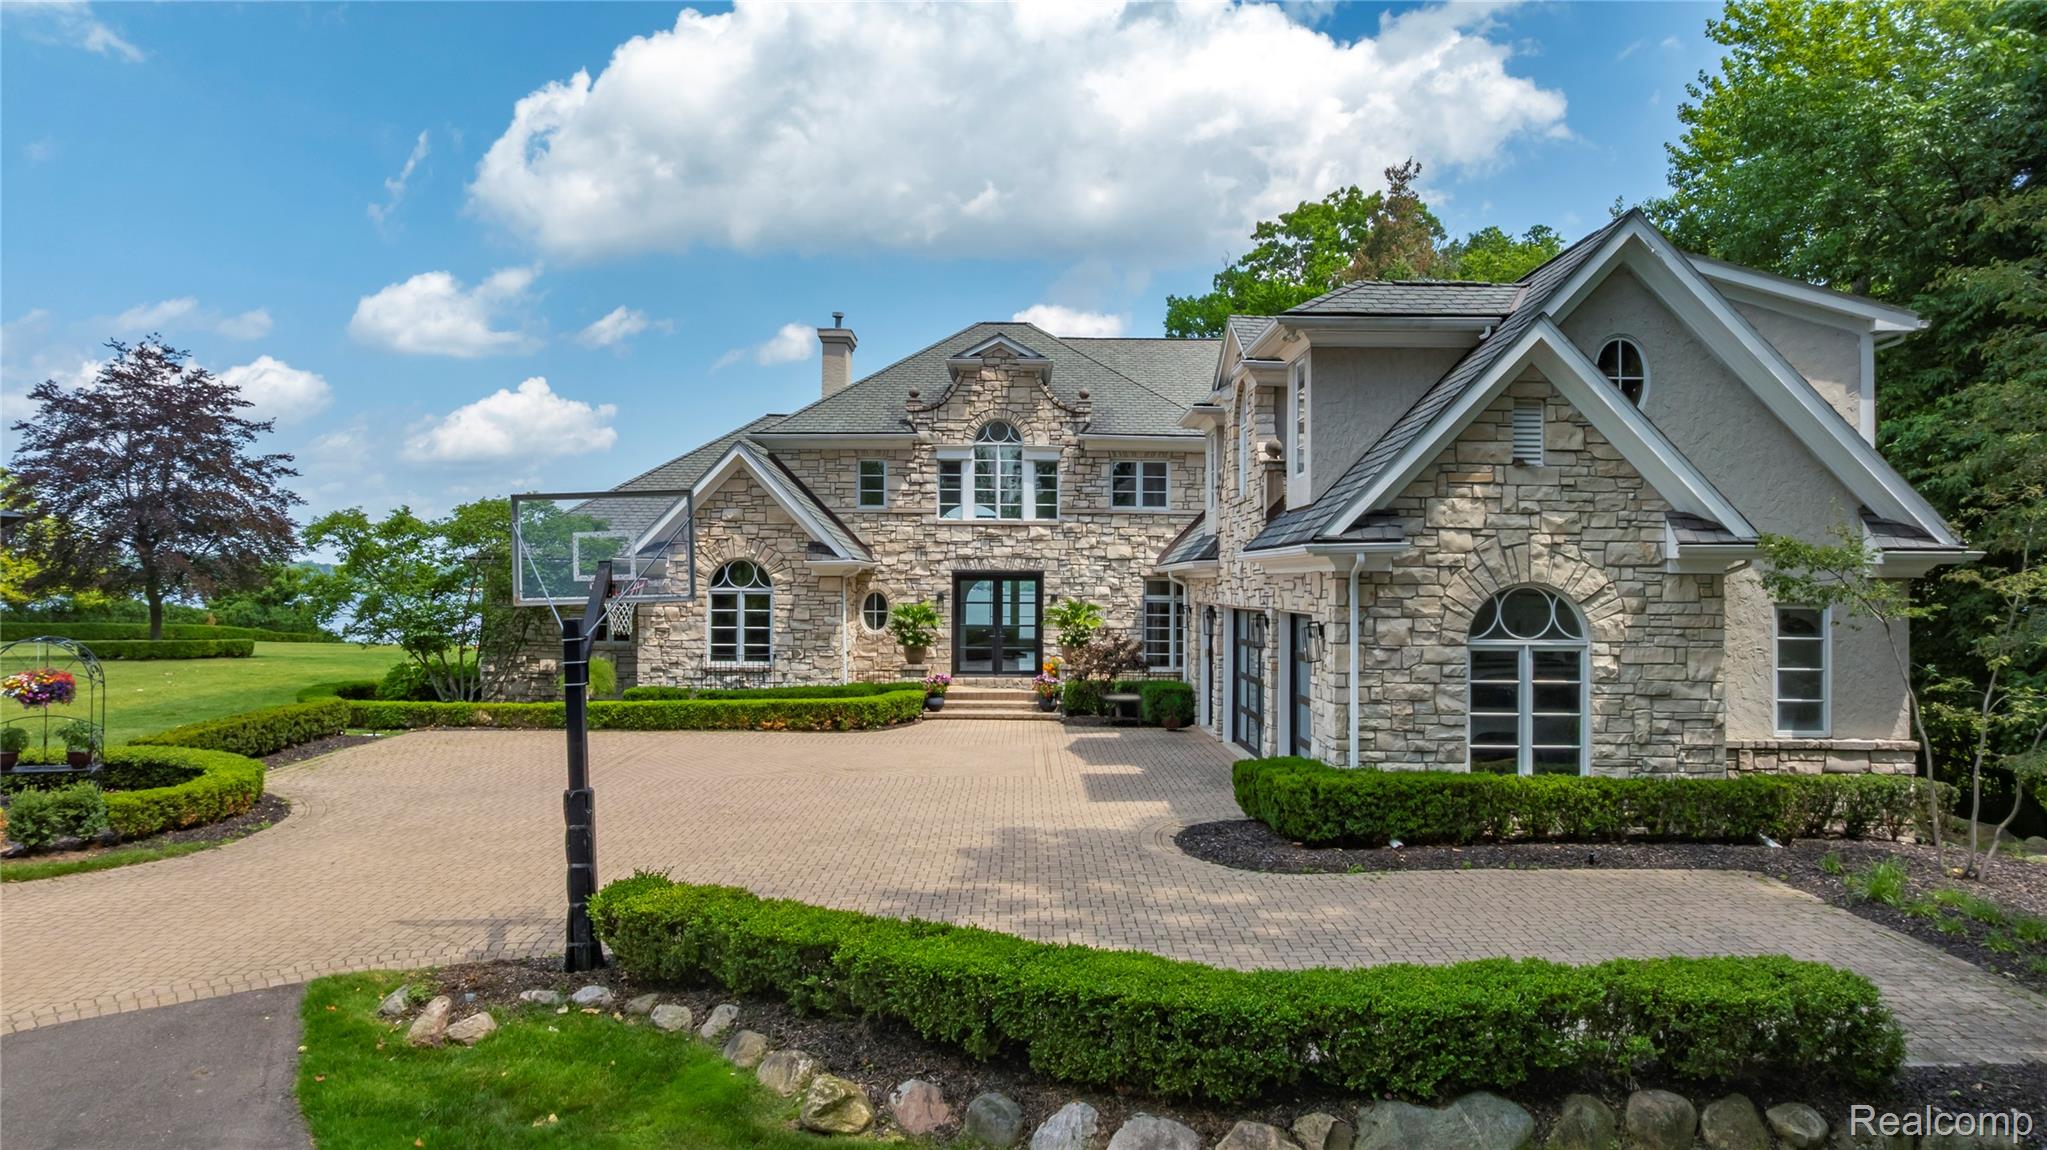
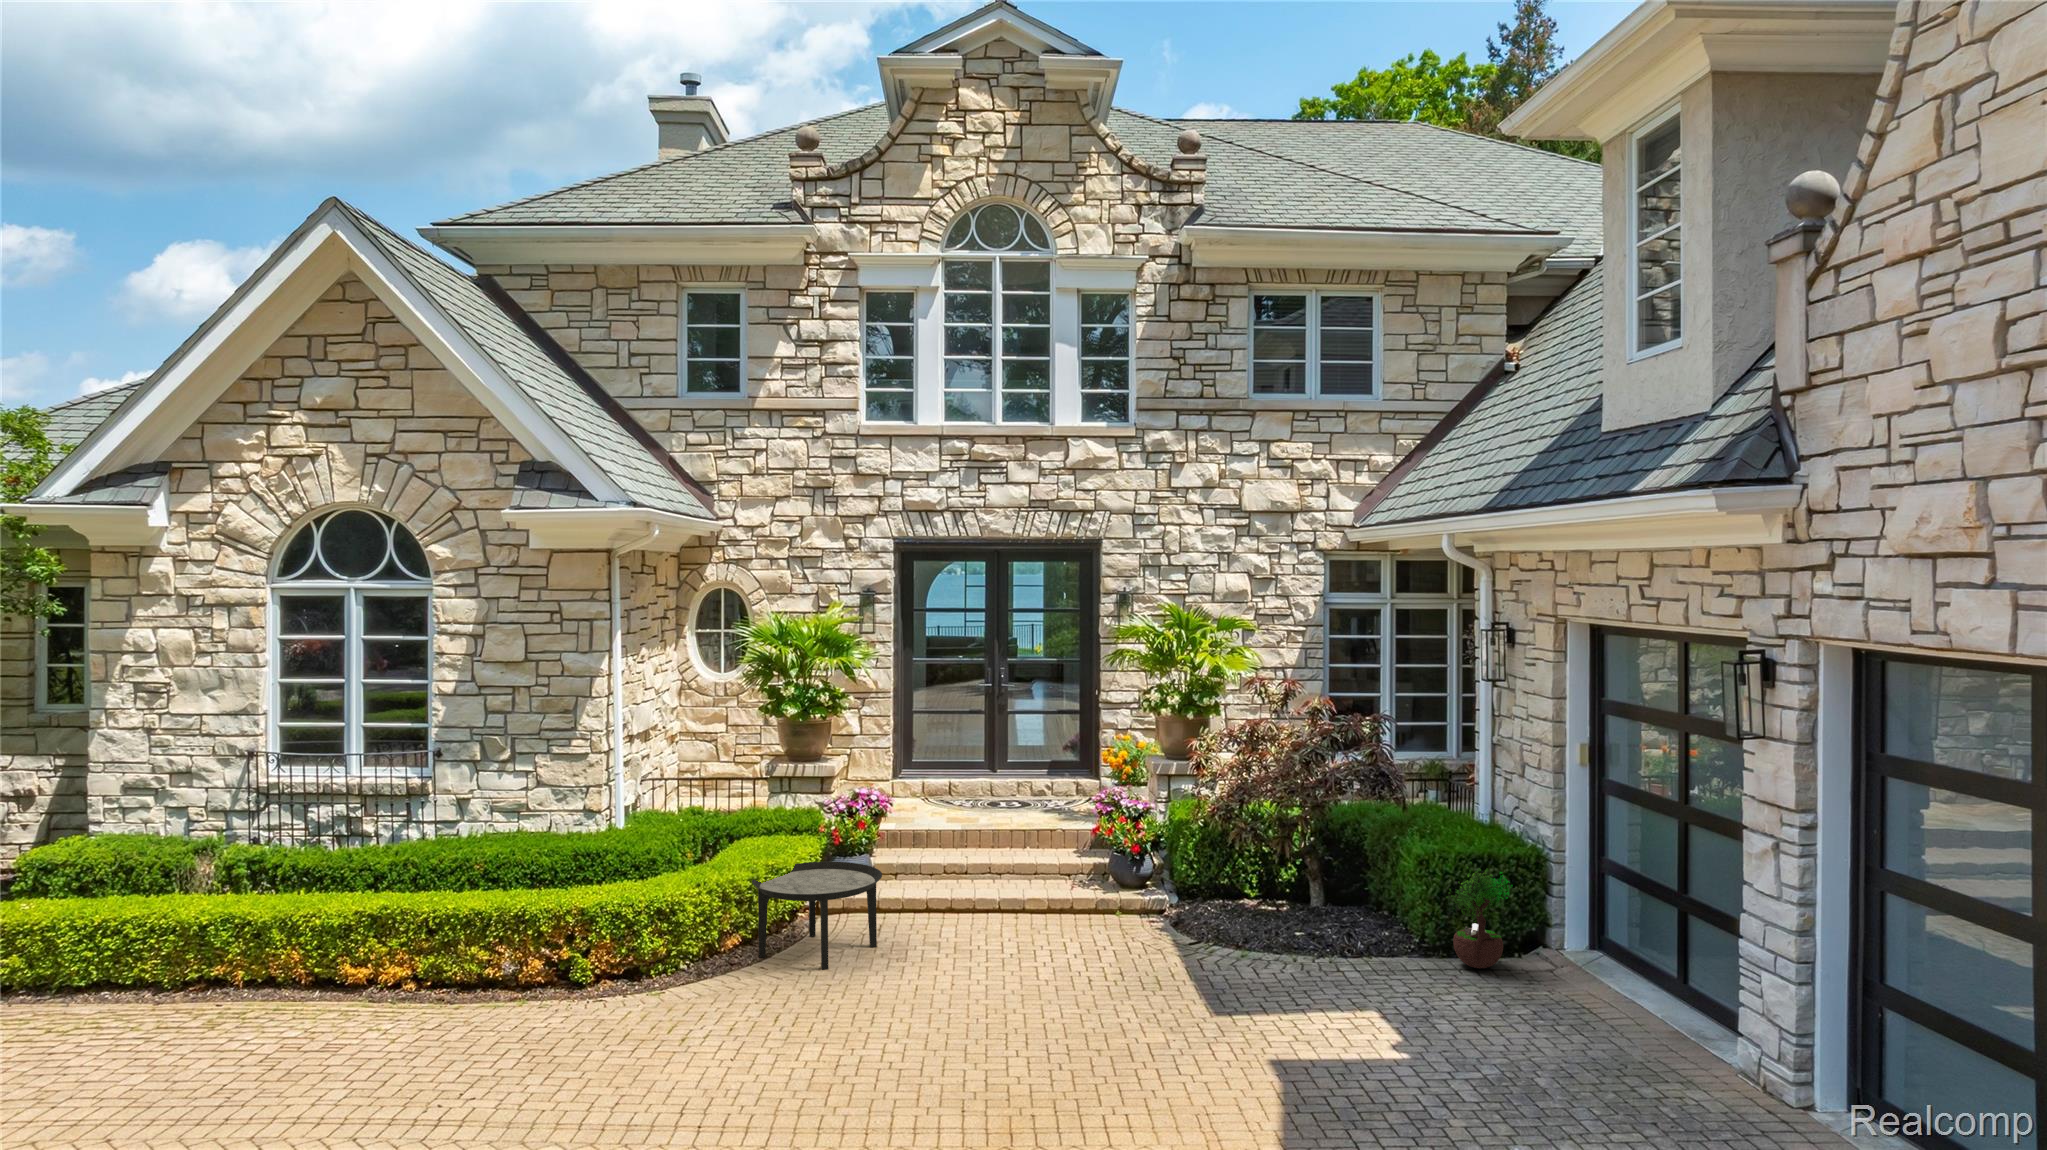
round table: present [1102,693,1144,726] -> present [752,862,882,970]

